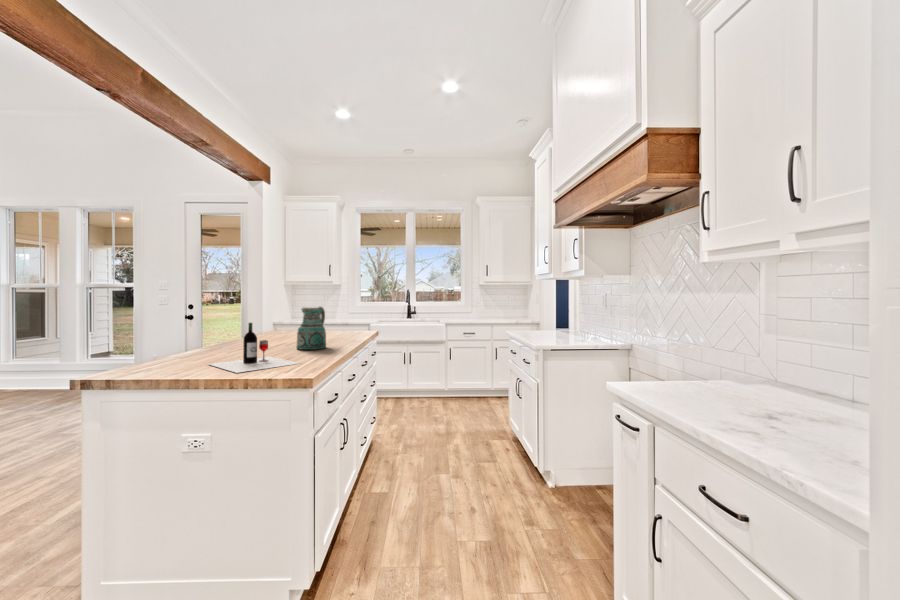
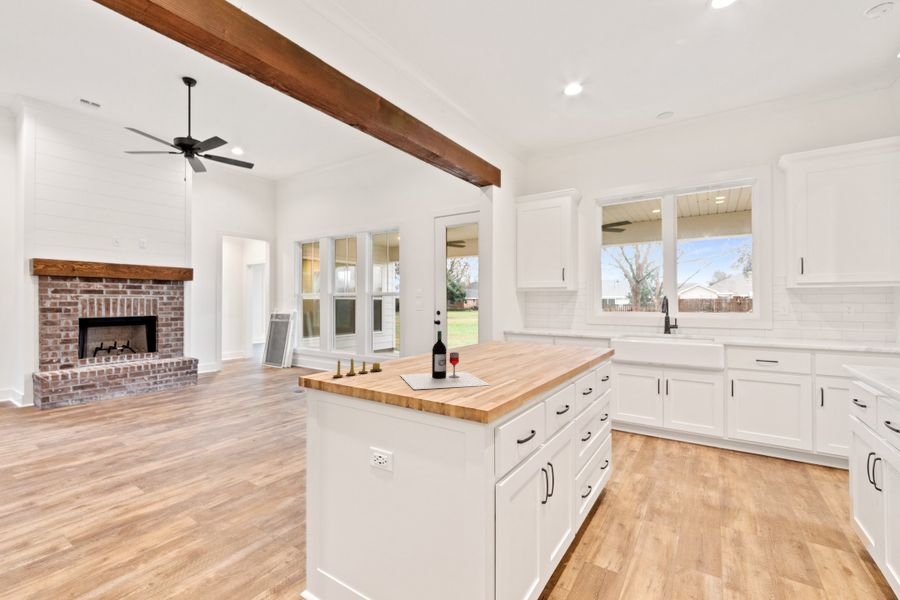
ceramic pitcher: present [297,307,326,350] -> none [501,314,536,367]
candle: none [132,352,183,373] -> present [333,359,382,377]

